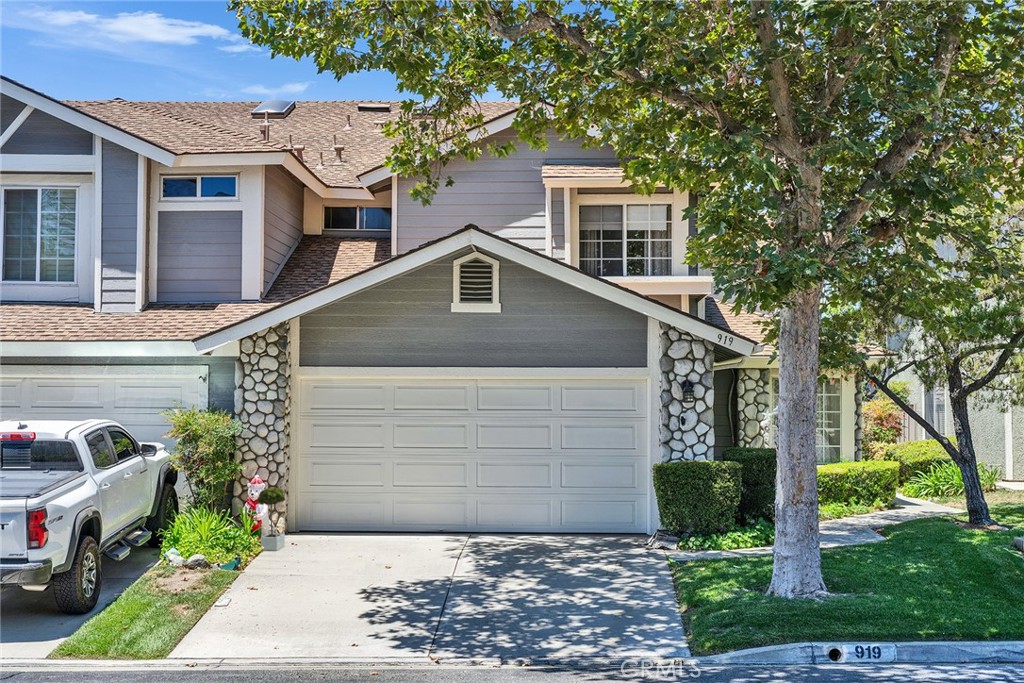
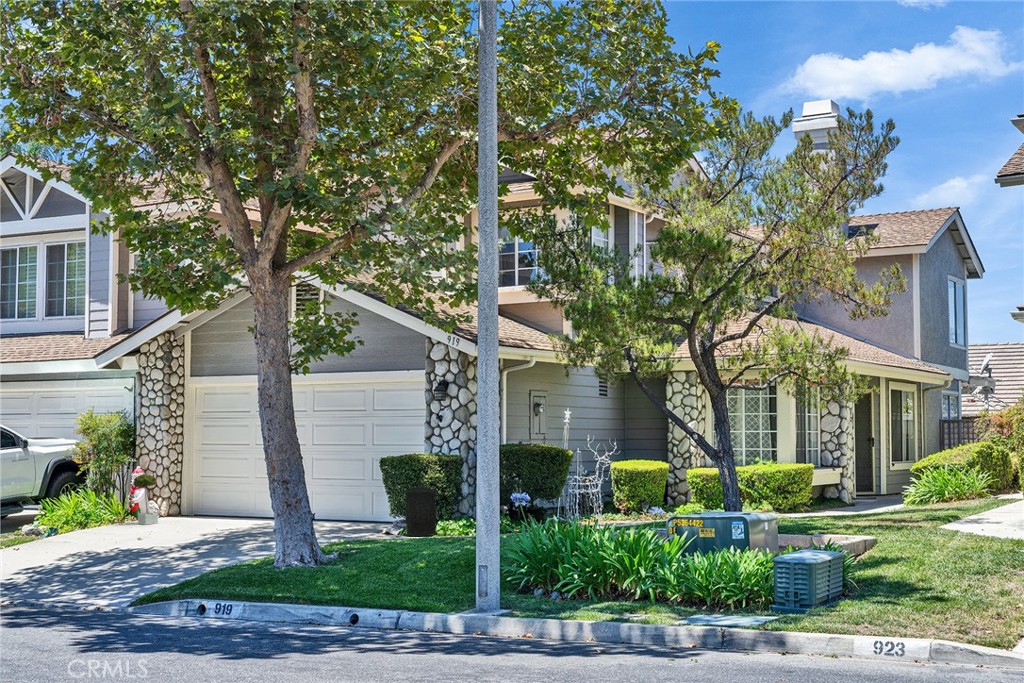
trash can: none [676,493,721,553] -> present [403,482,438,537]

